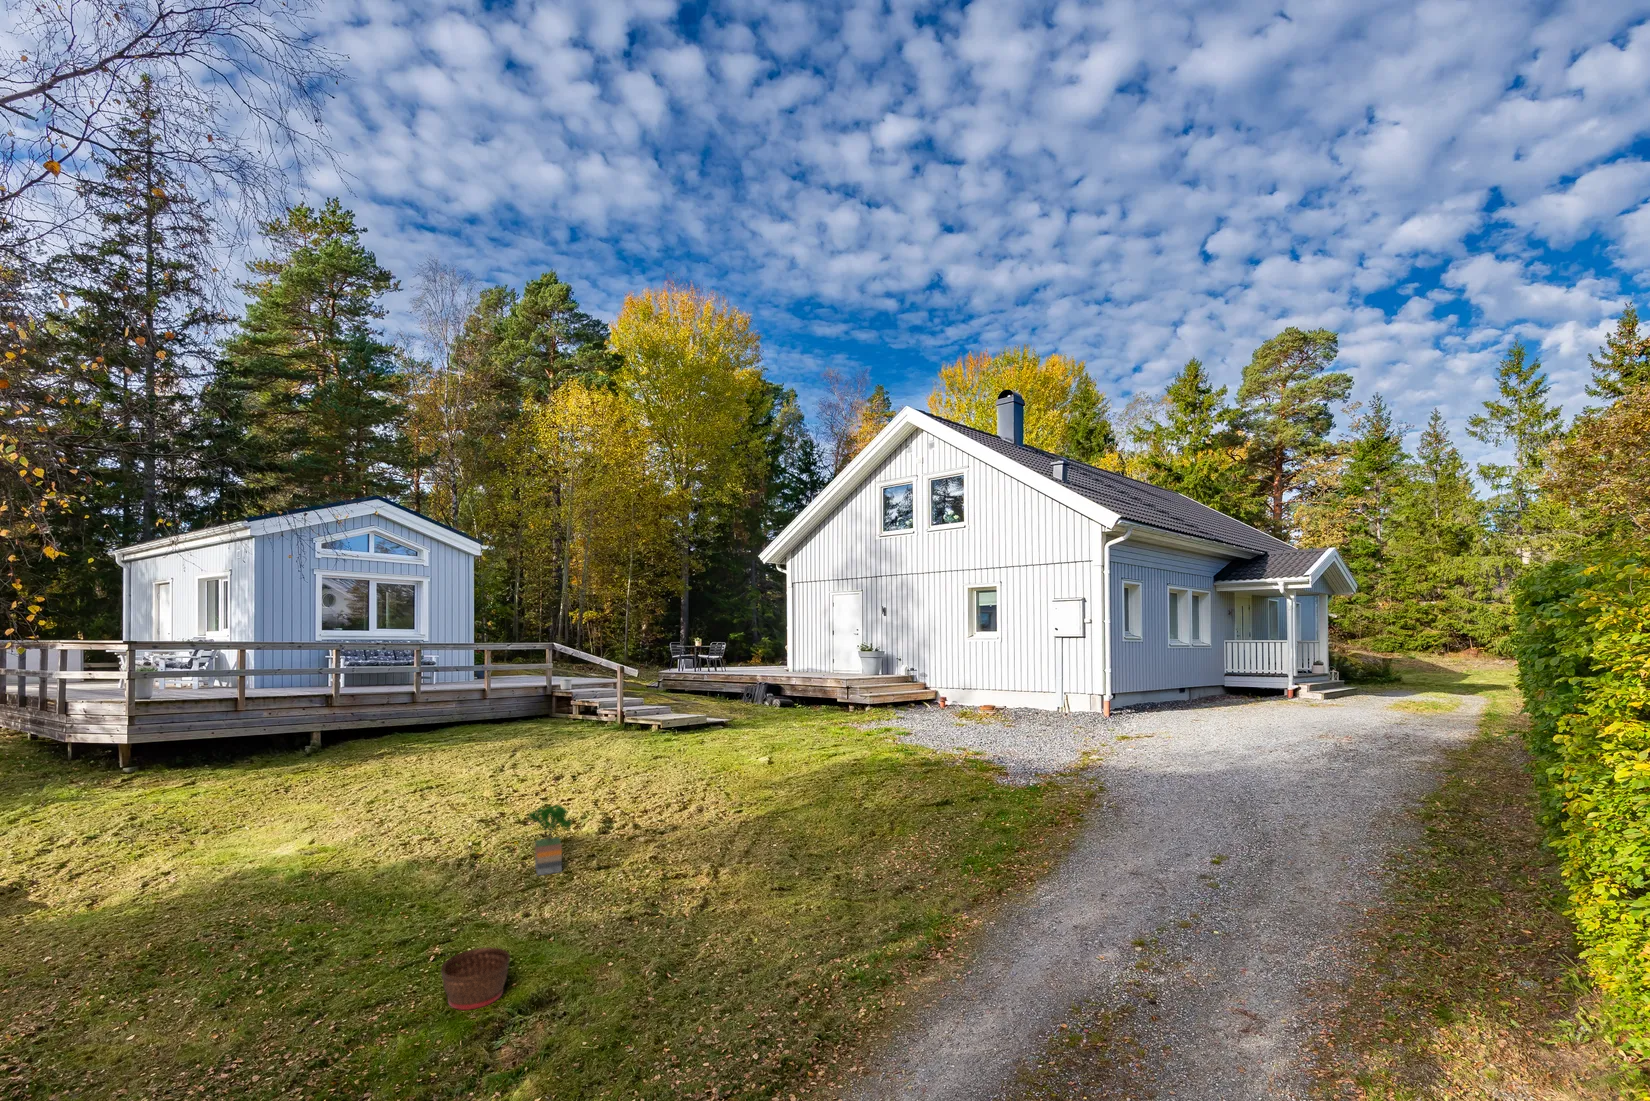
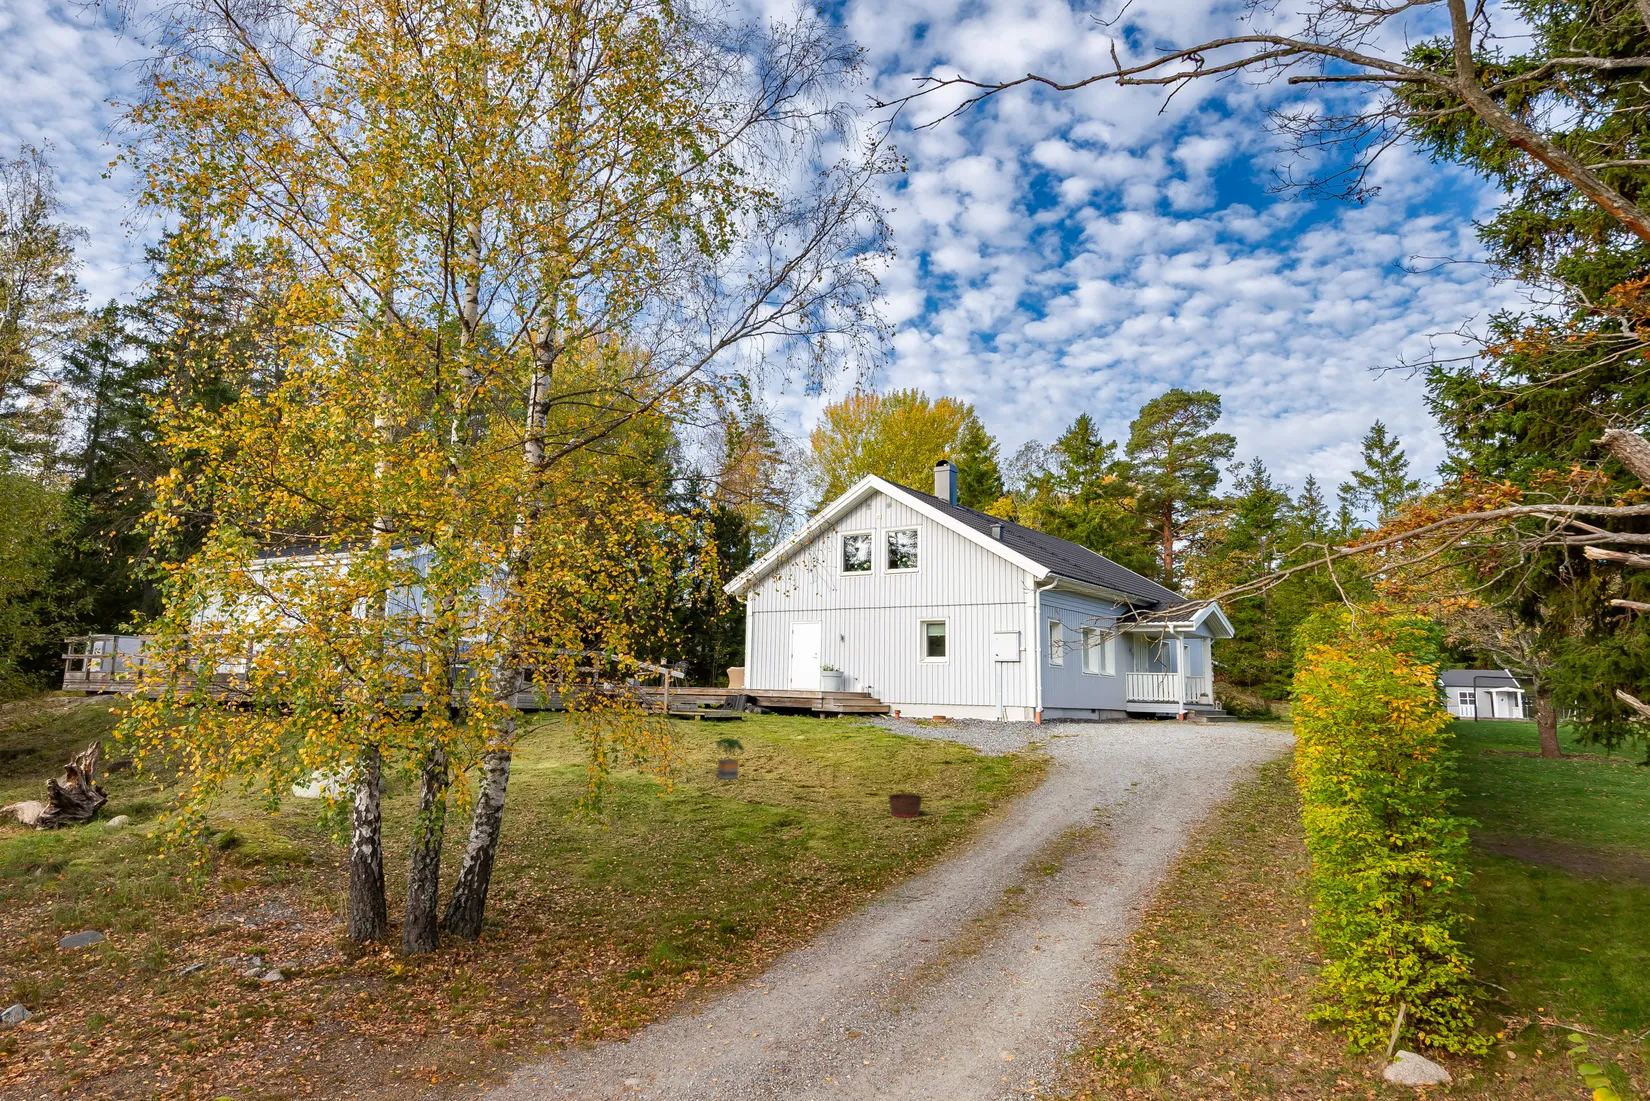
basket: present [441,947,510,1010] -> present [889,793,922,818]

